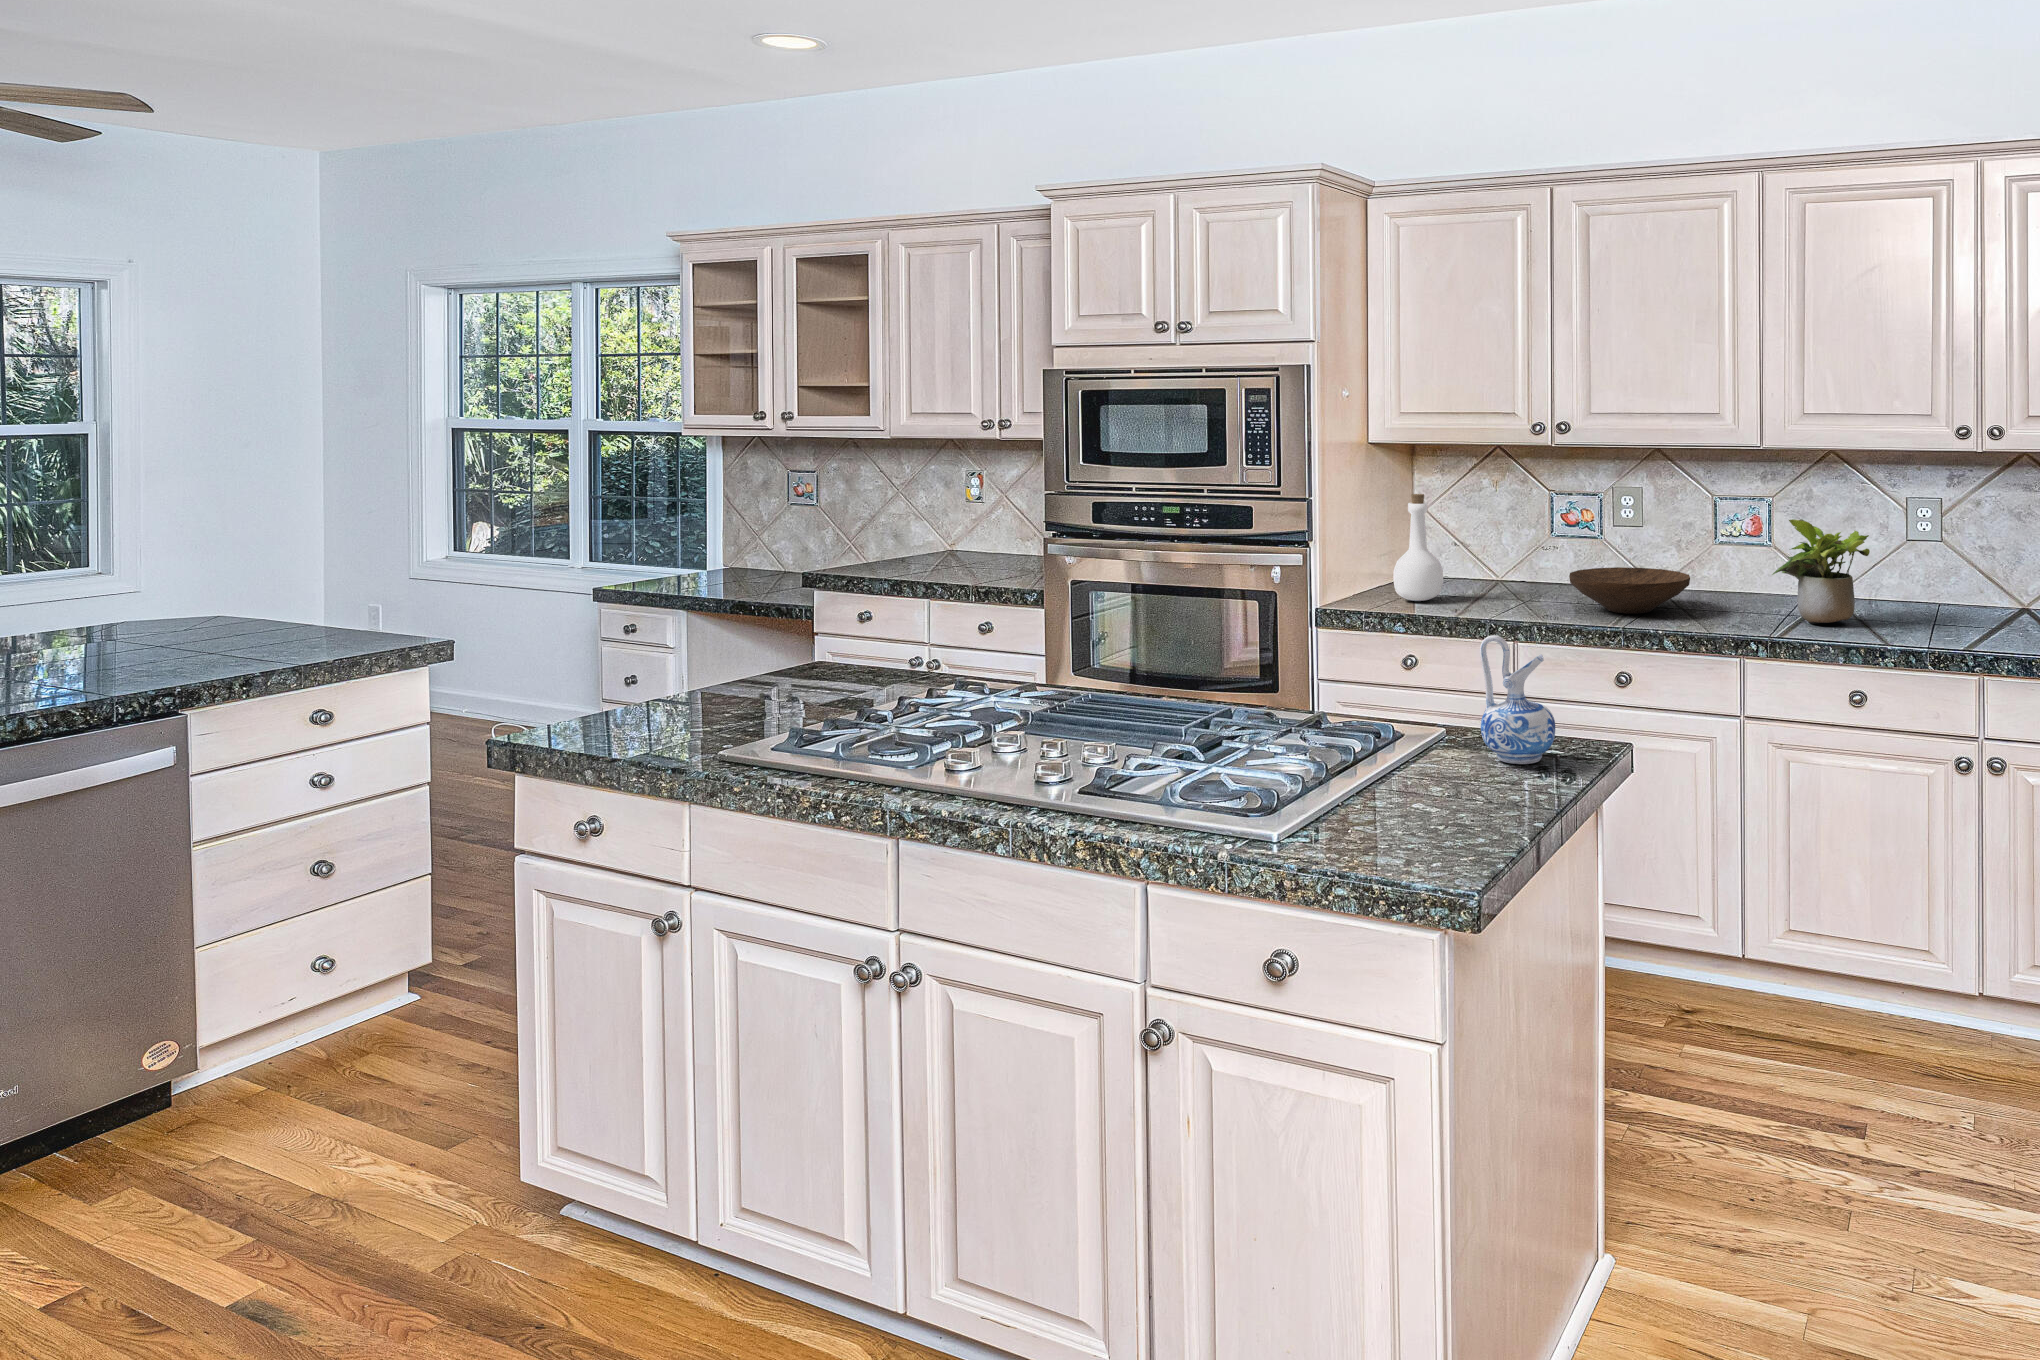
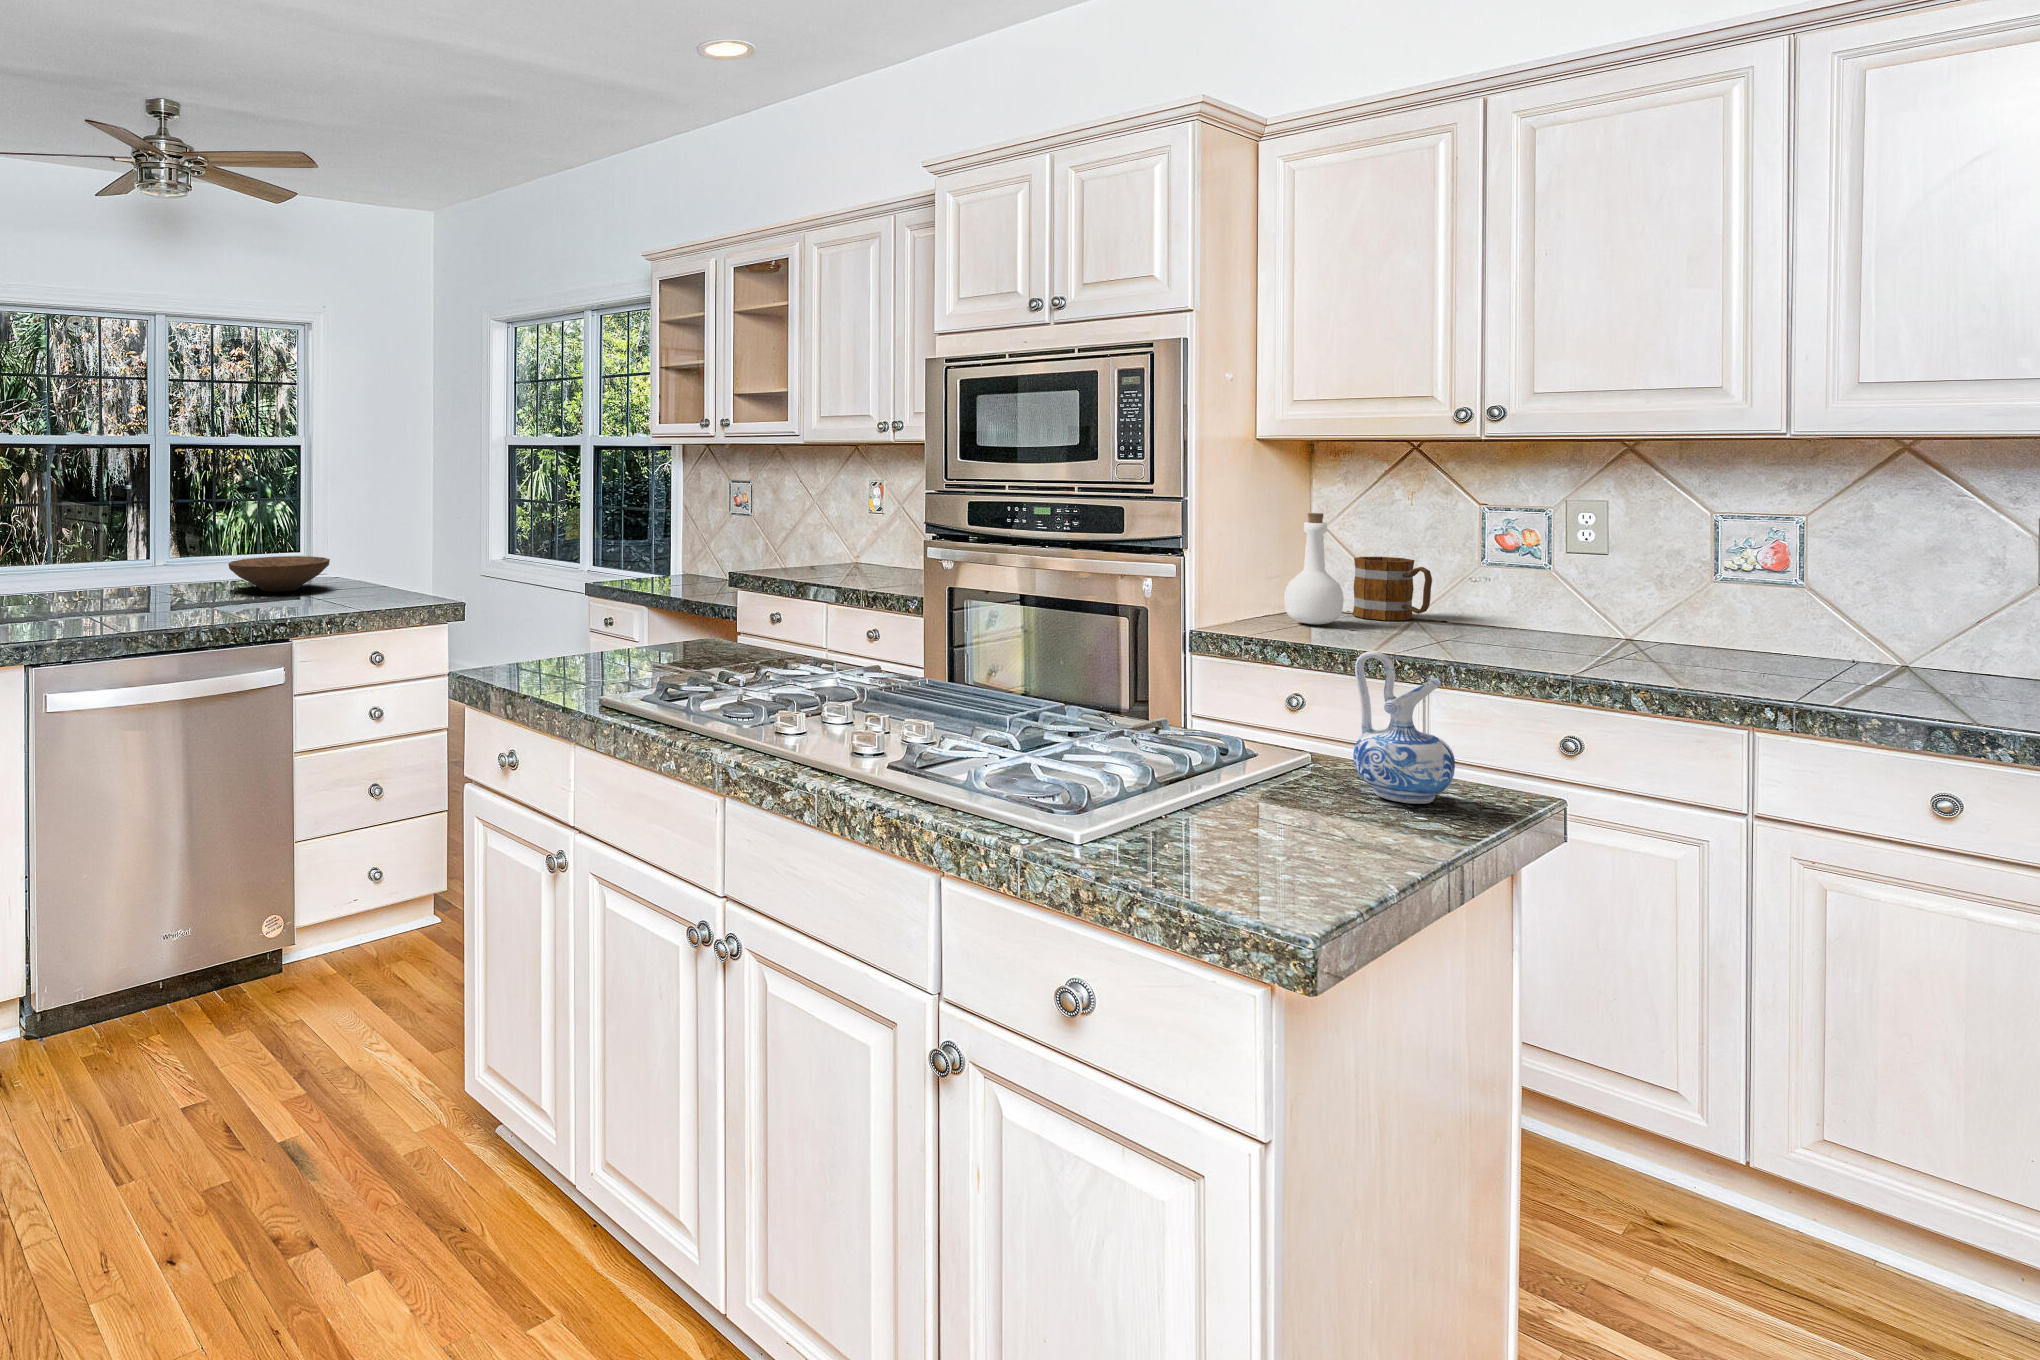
potted plant: present [1772,519,1870,624] -> none [1799,555,1967,686]
mug: none [1449,532,1513,592] -> present [1353,557,1432,620]
wooden bowl: present [1569,567,1690,614] -> present [228,556,330,592]

